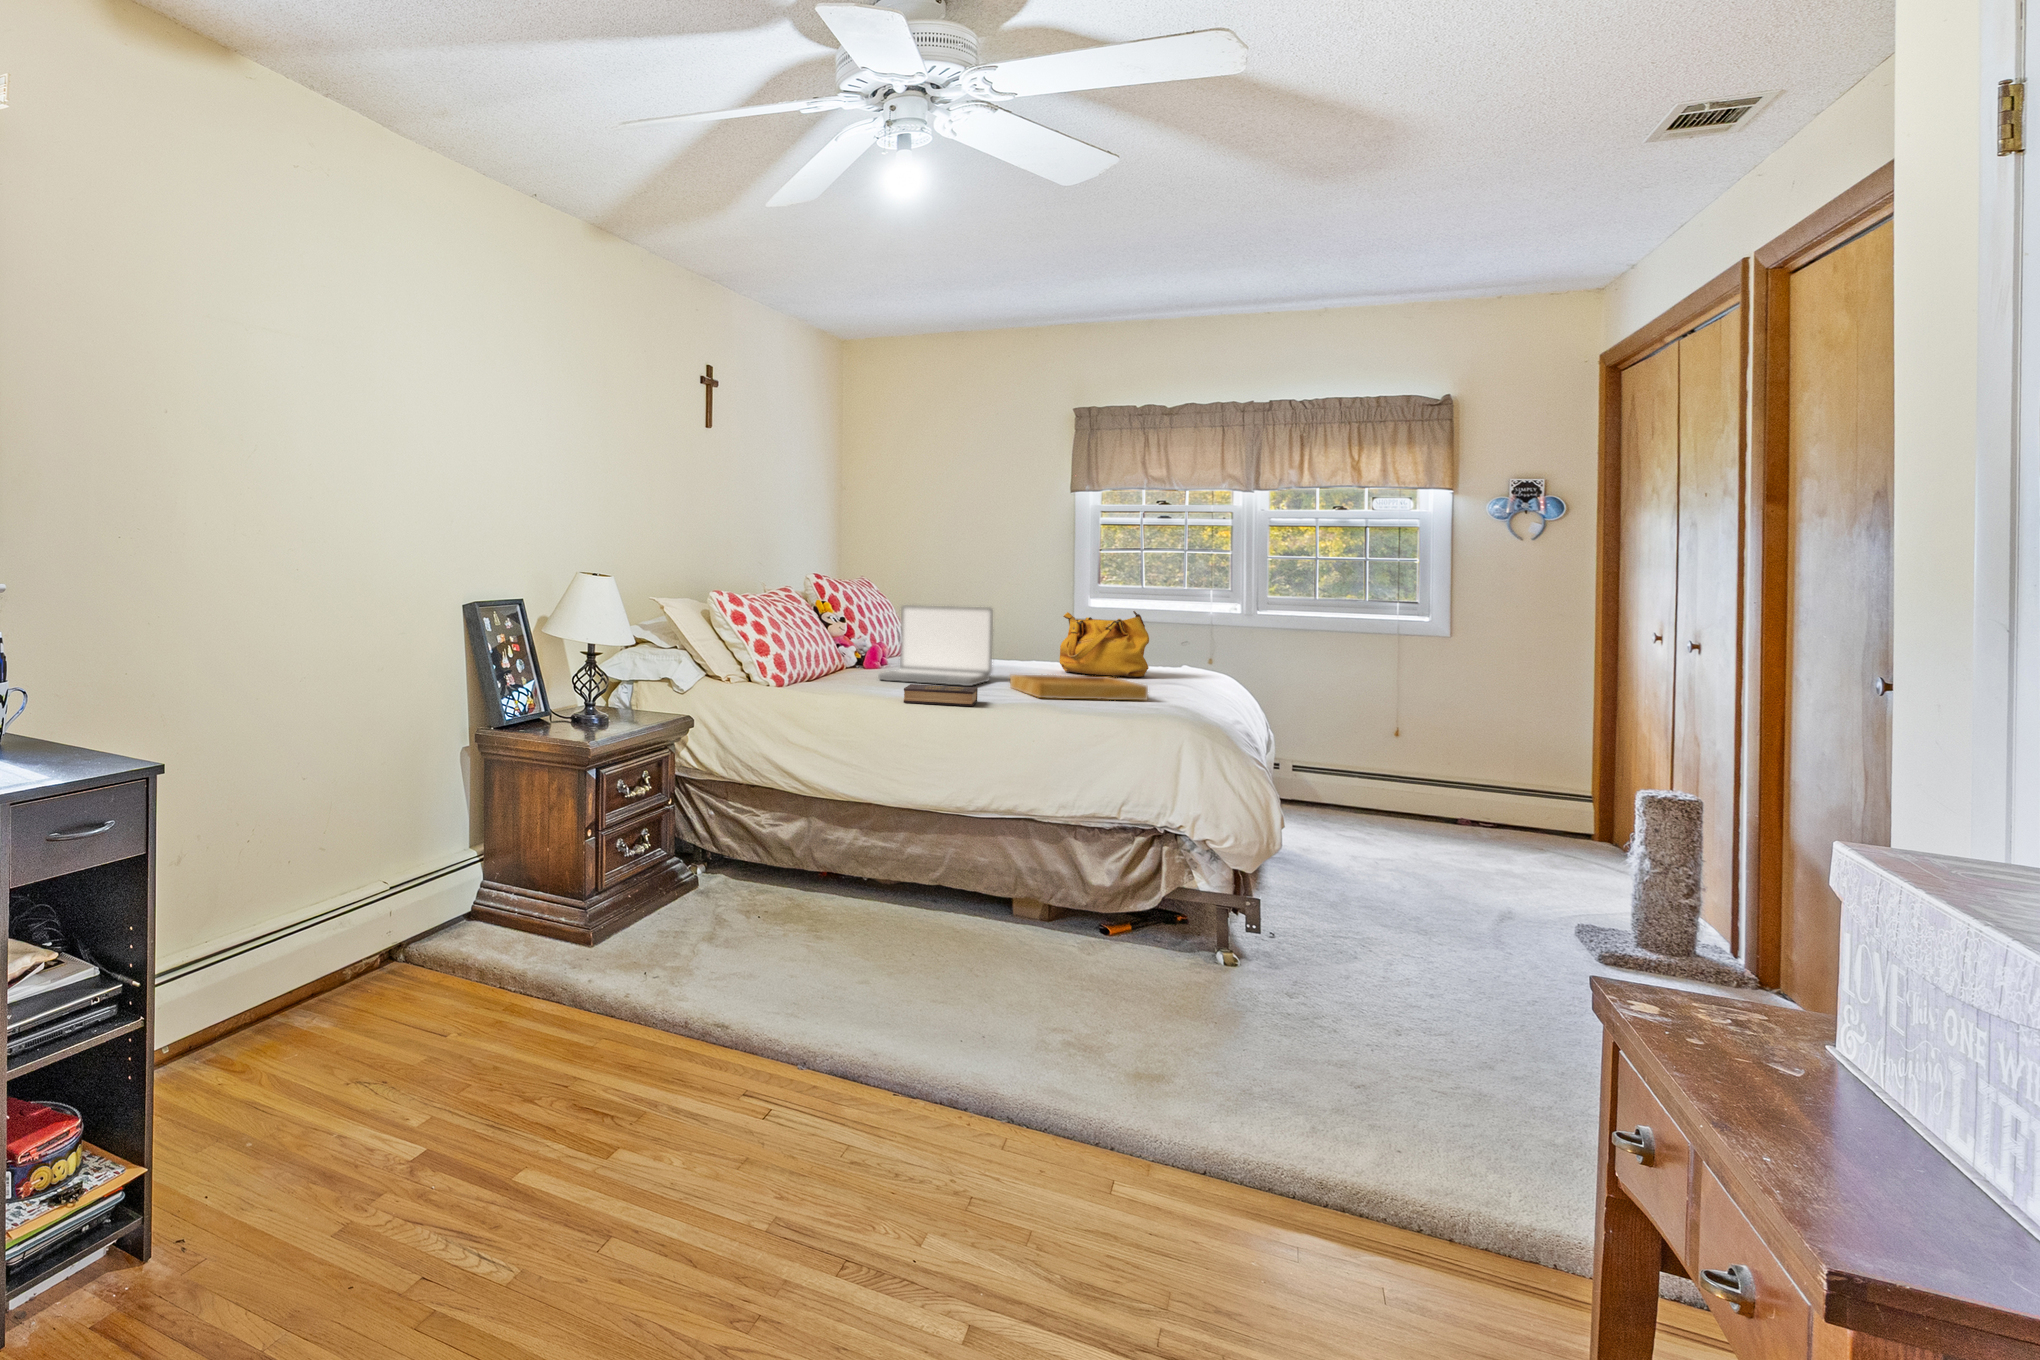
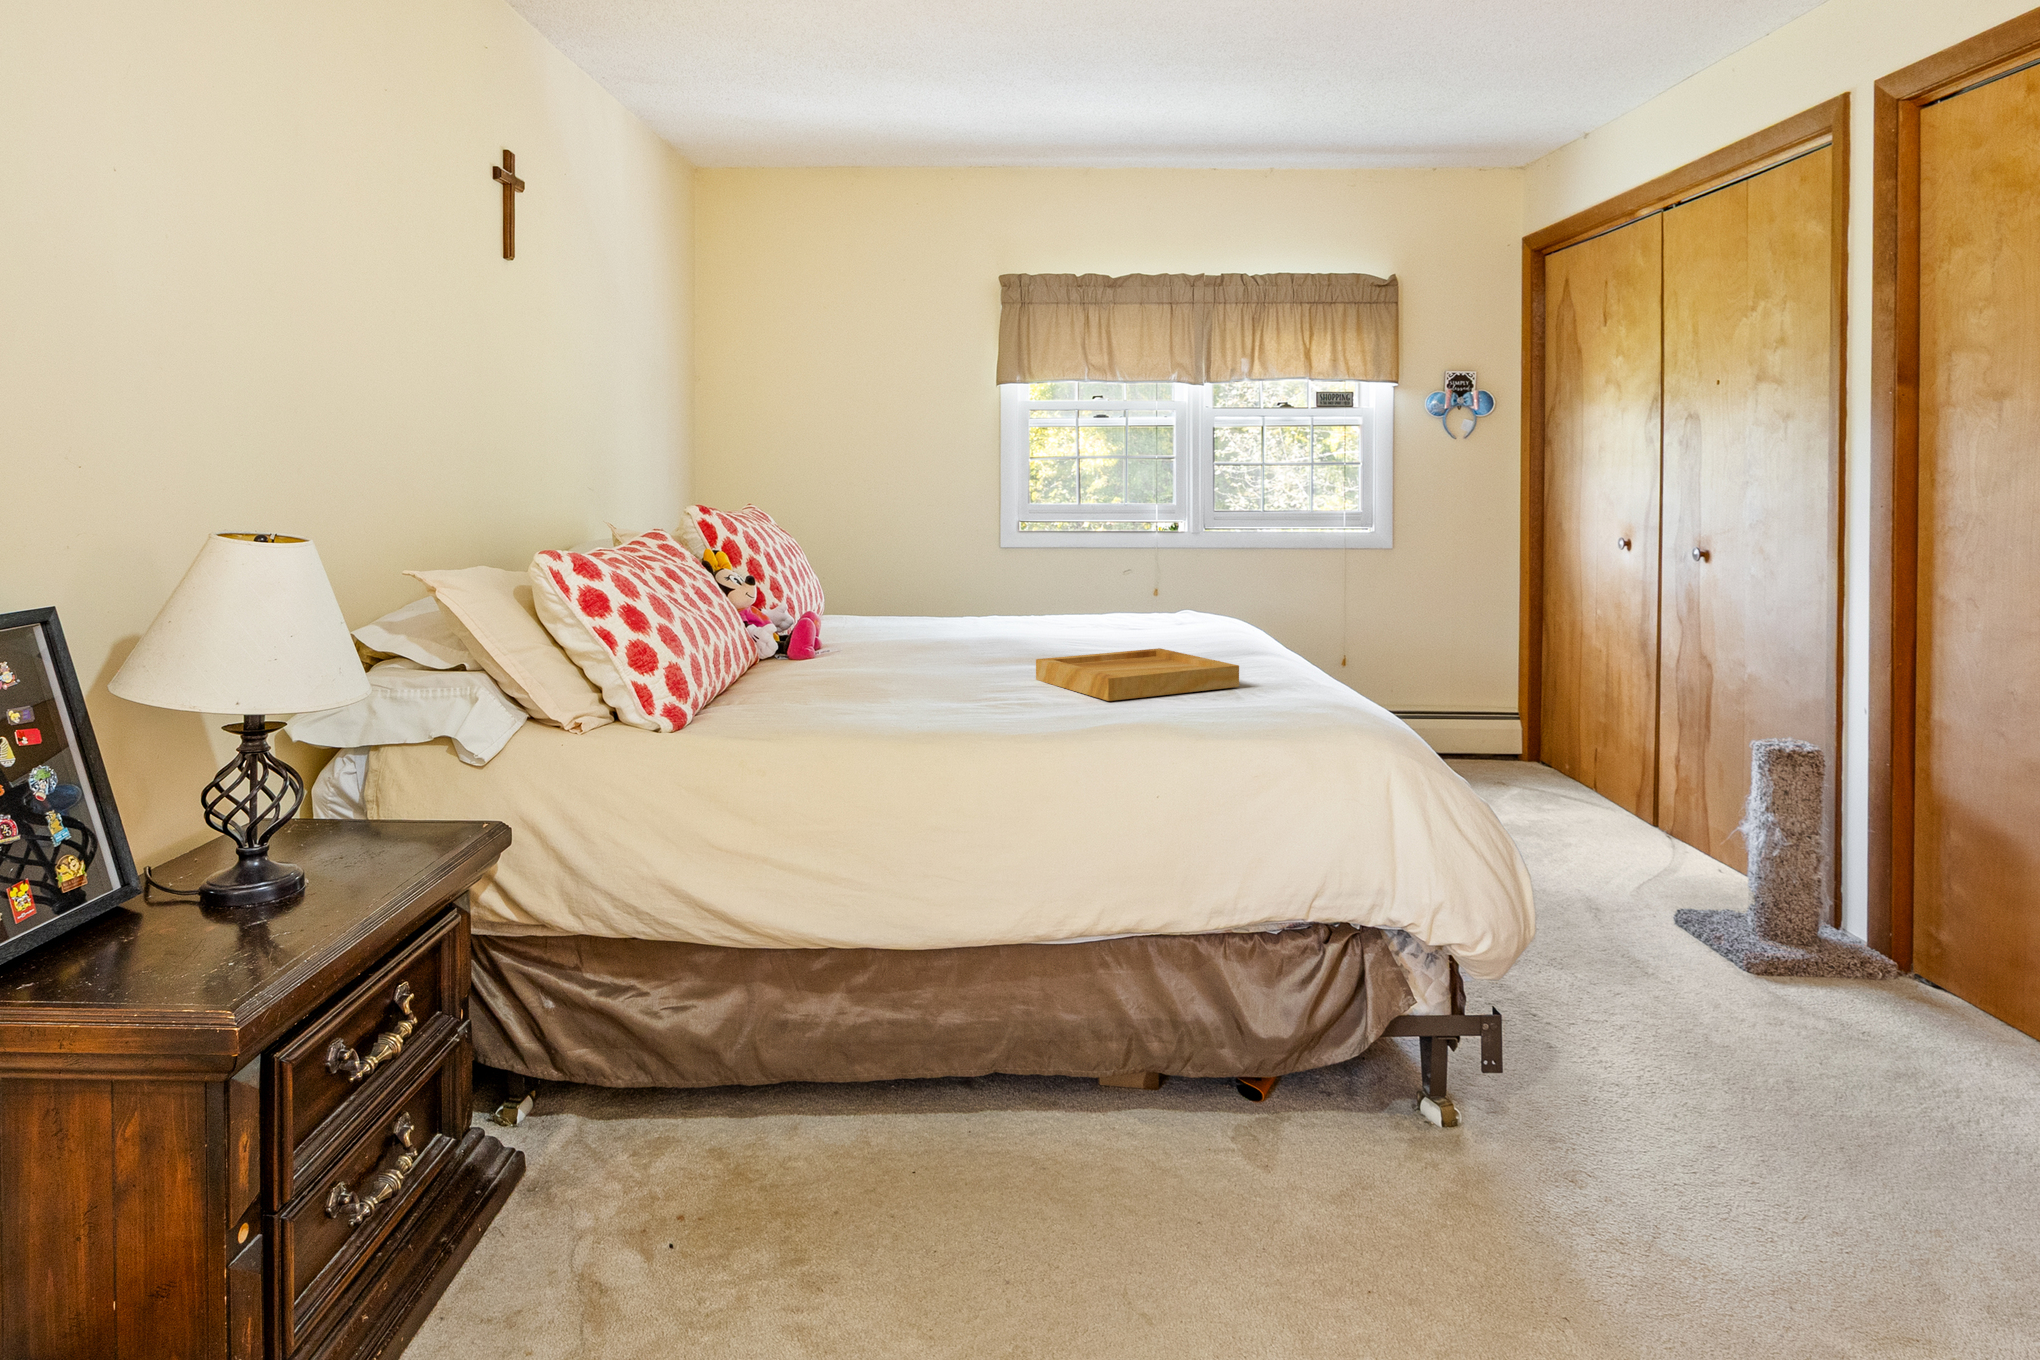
laptop: present [878,605,993,686] -> none [831,553,994,685]
handbag: present [1059,611,1149,677] -> none [1048,544,1165,637]
hardback book: present [904,684,978,706] -> none [929,699,1048,743]

